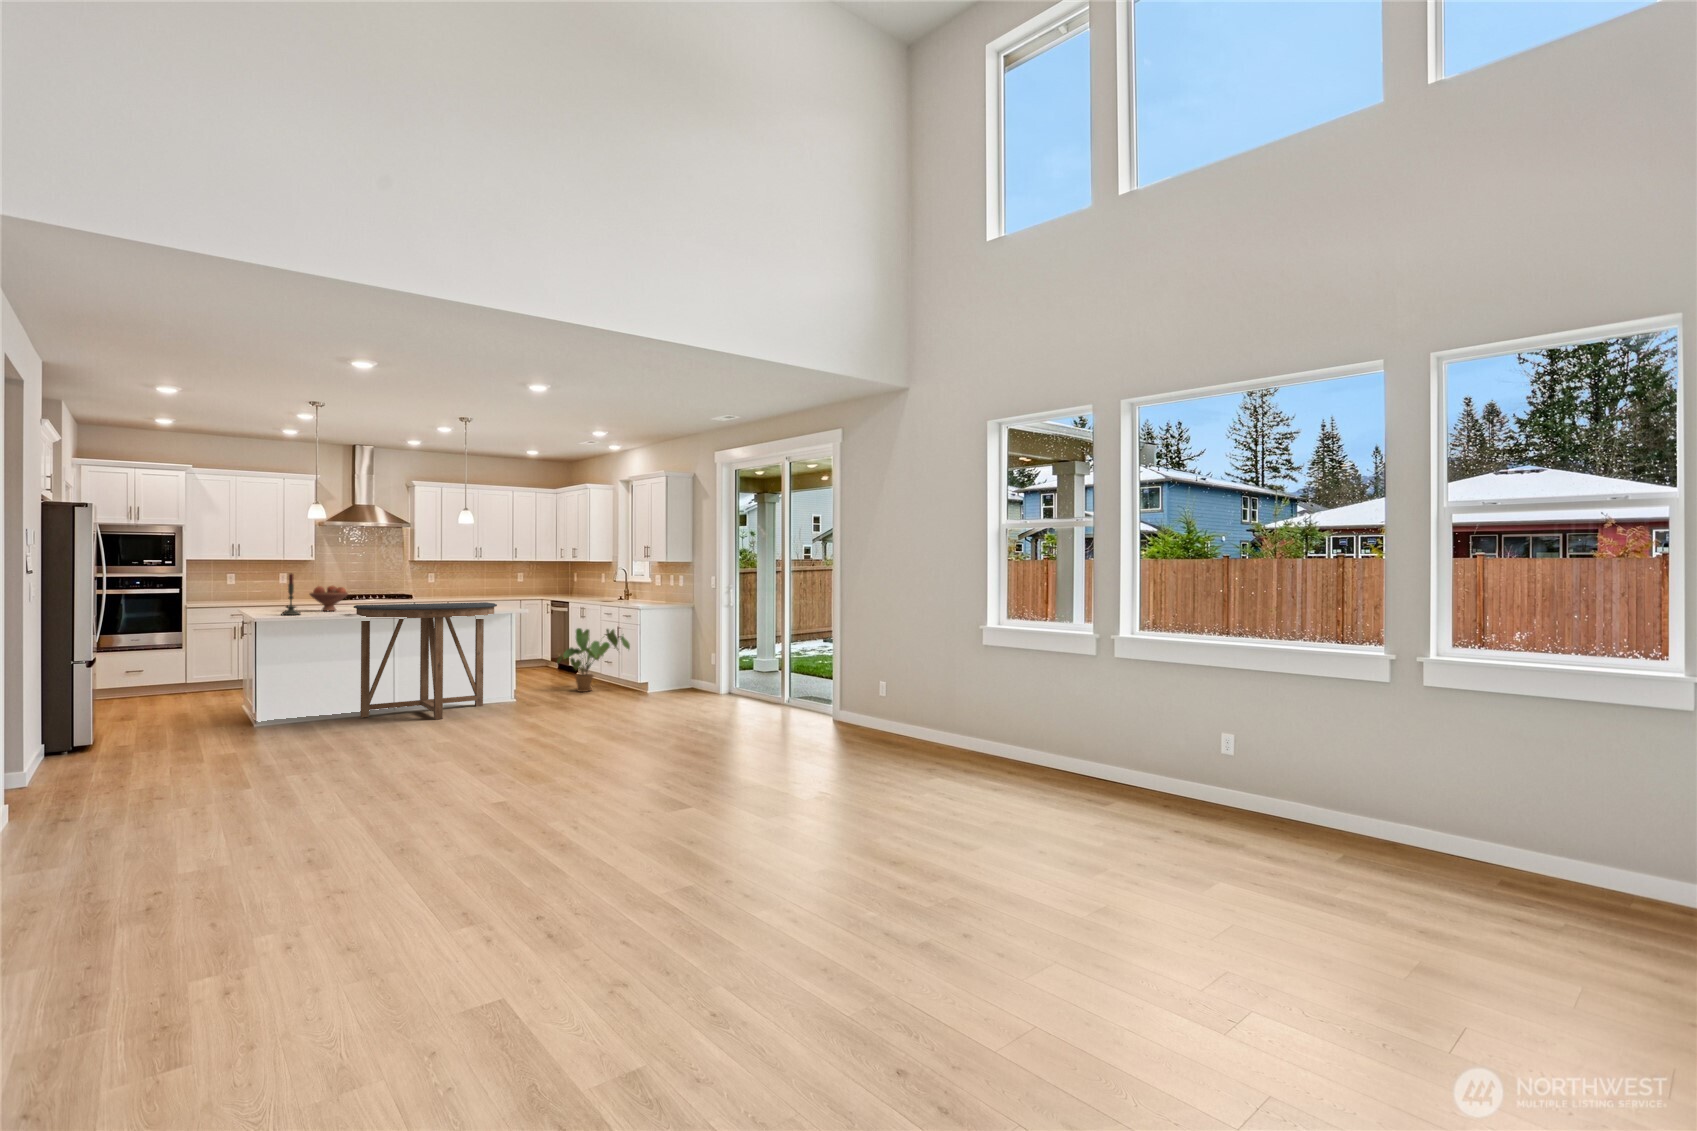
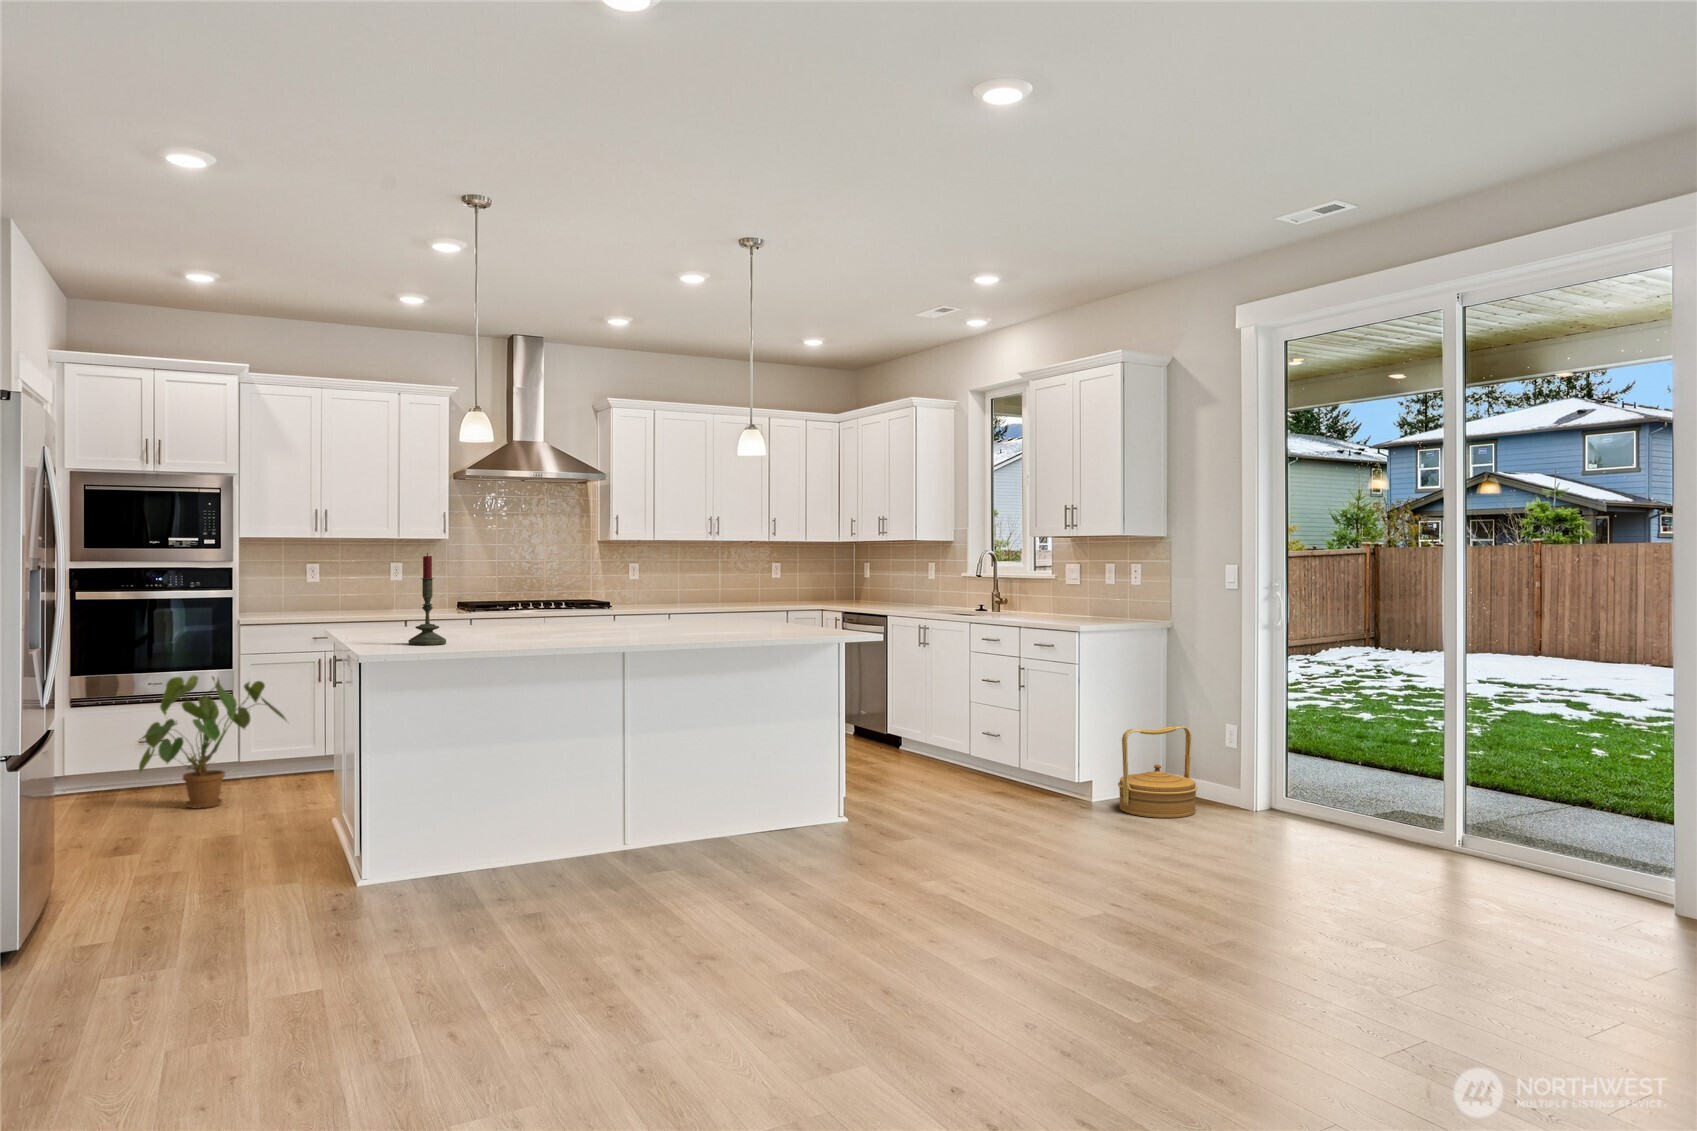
fruit bowl: present [310,586,348,611] -> none [456,583,529,635]
console table: present [354,602,497,720] -> none [546,618,824,877]
house plant: present [557,628,630,692] -> present [139,676,286,809]
woven basket: none [657,653,694,695] -> present [1118,726,1197,818]

